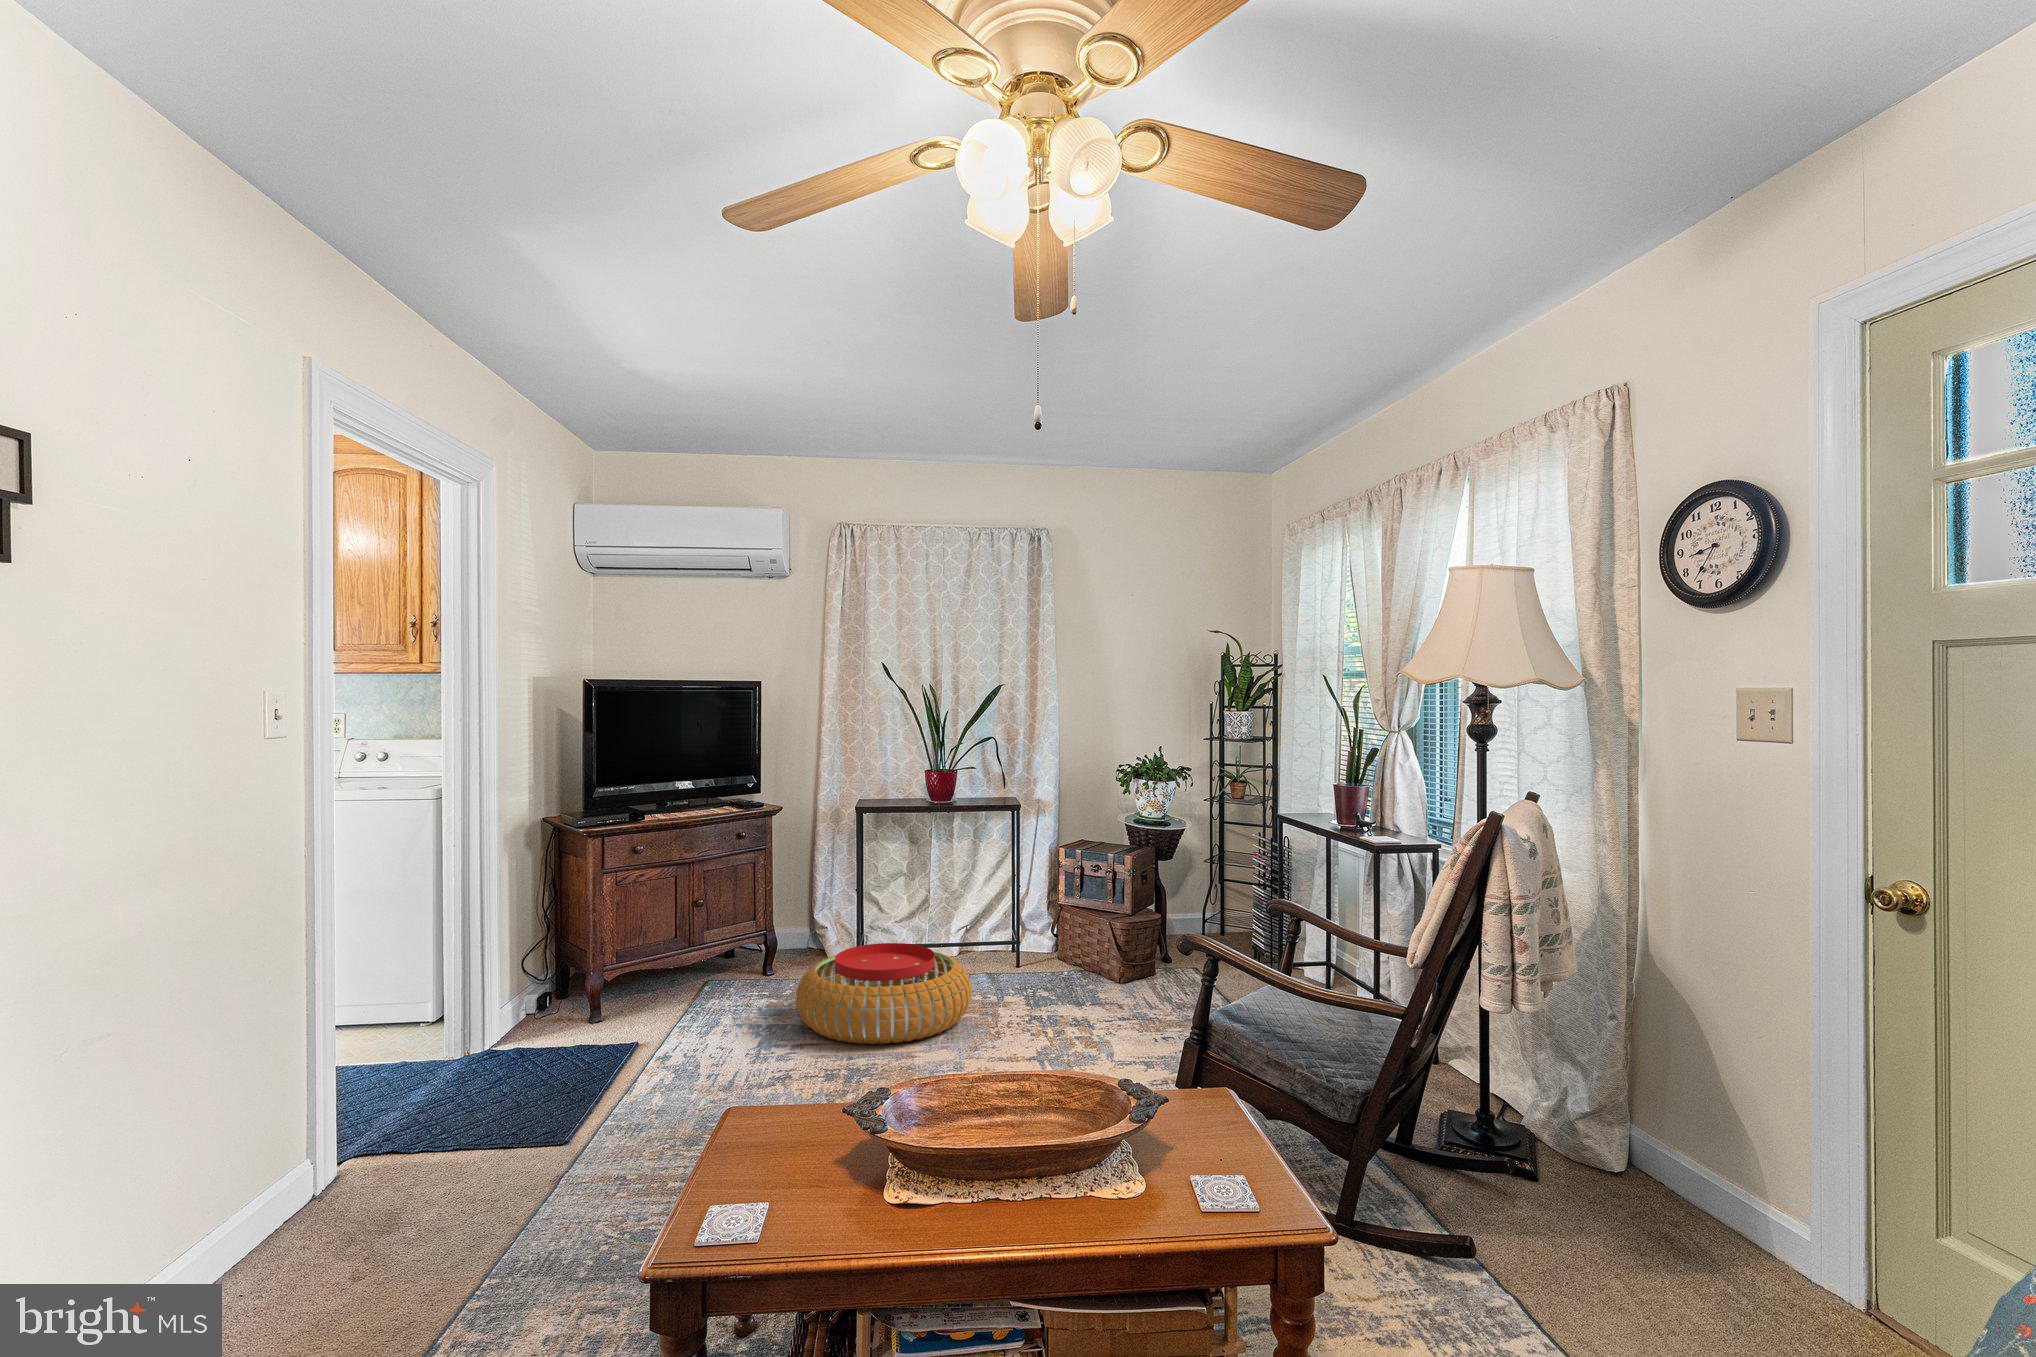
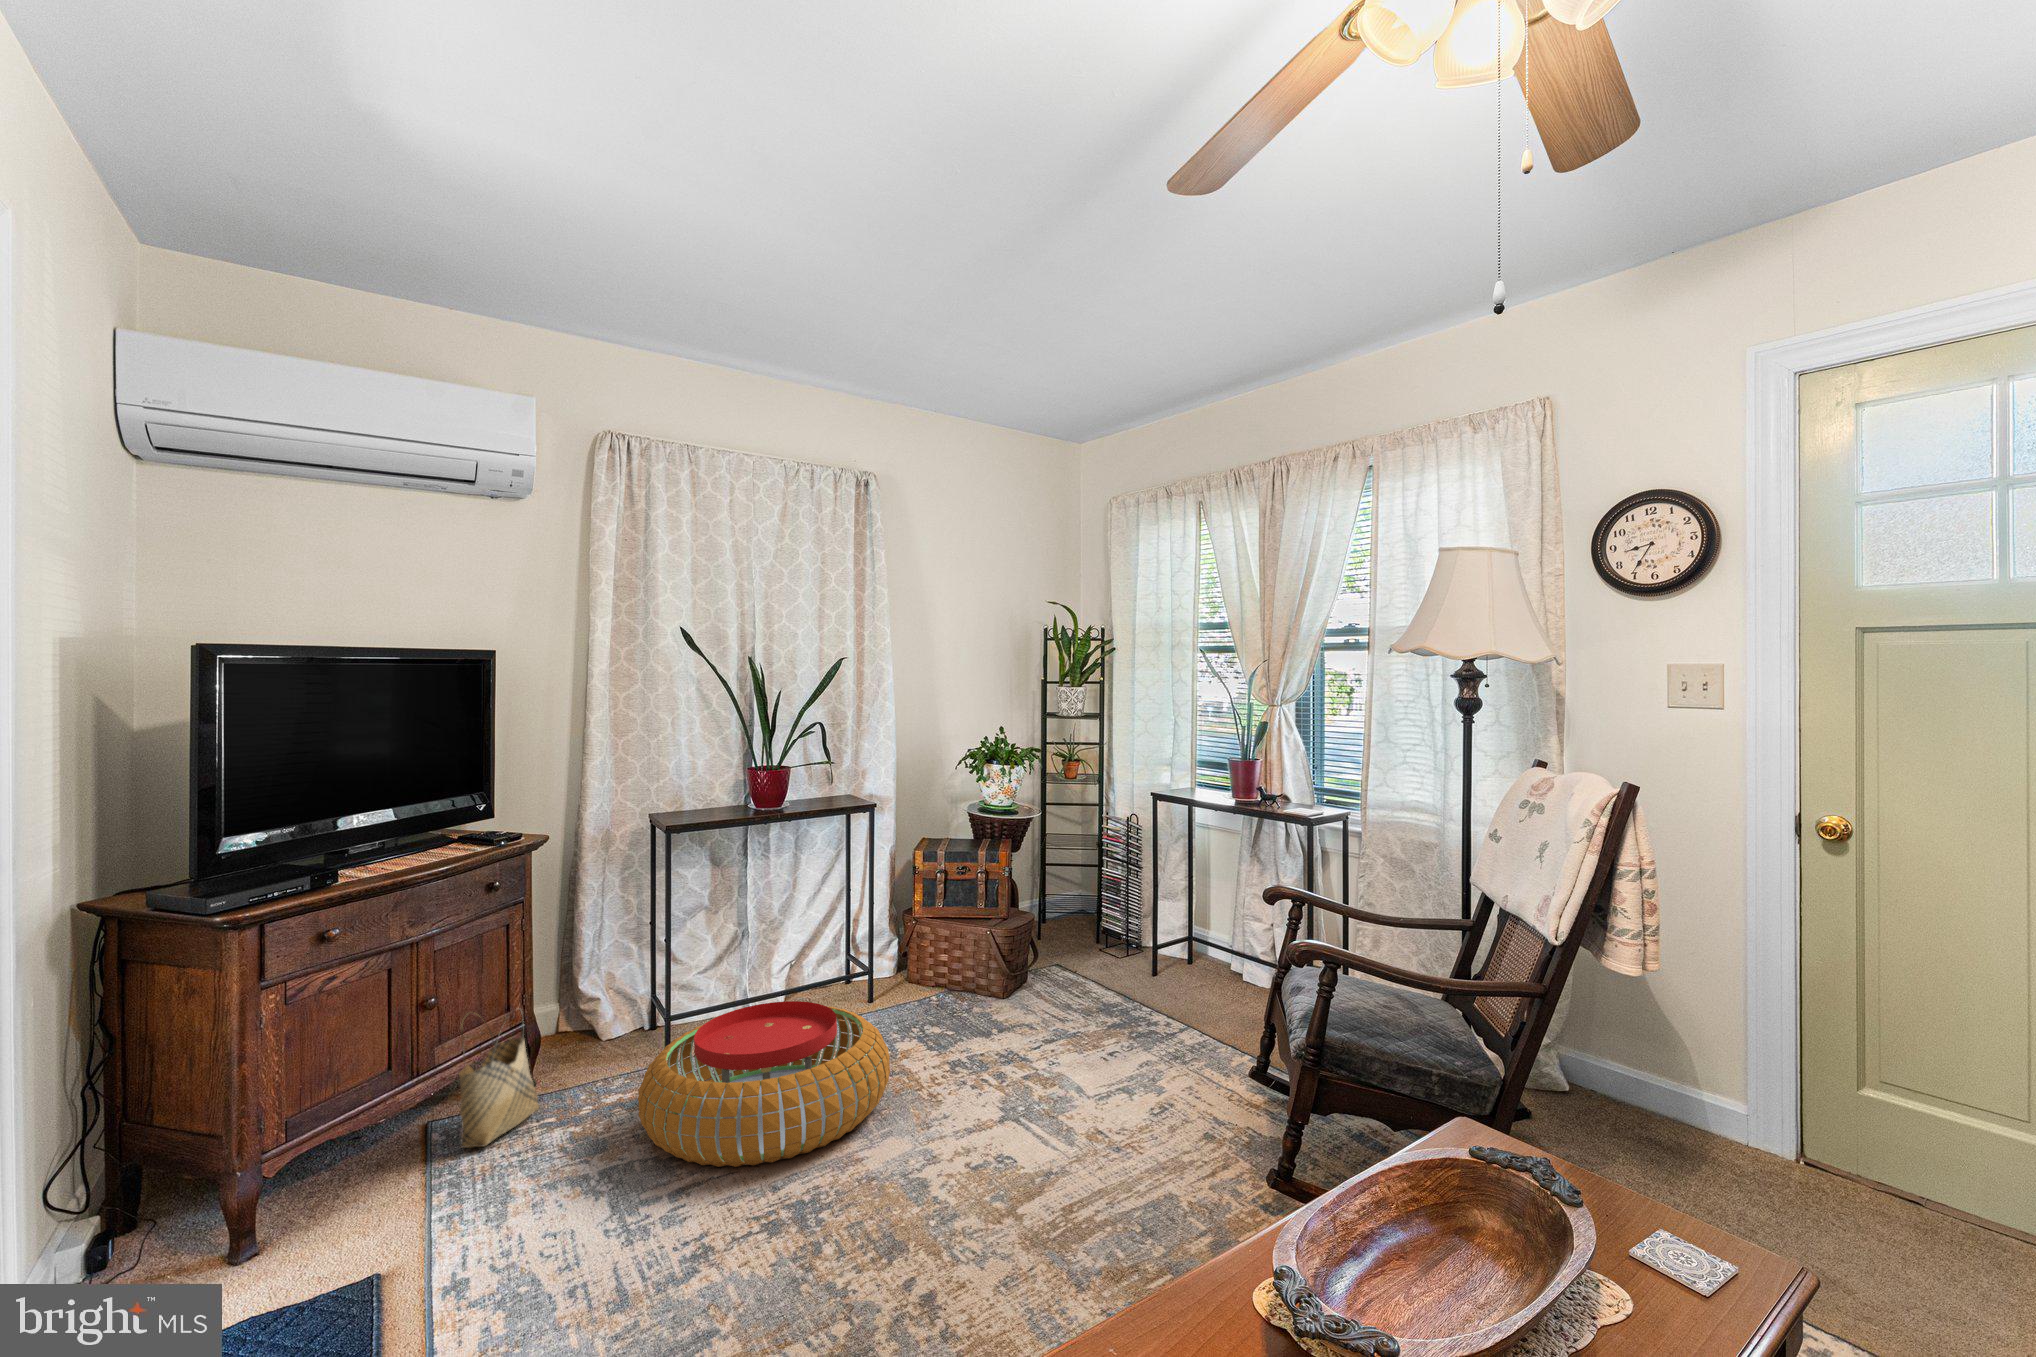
woven basket: none [709,913,761,1000] -> present [459,1012,539,1148]

